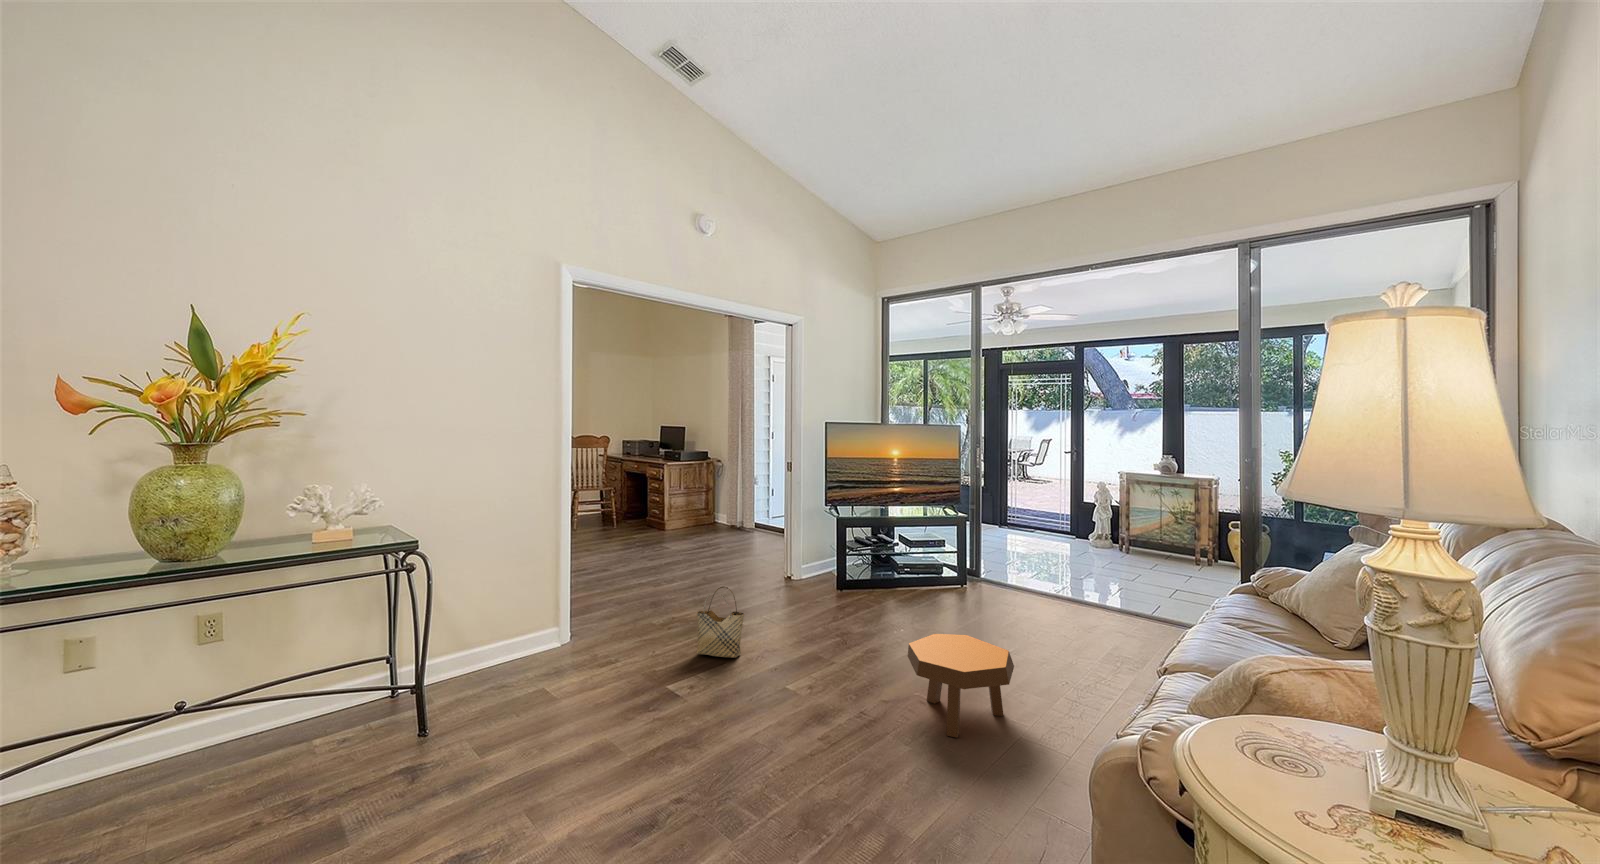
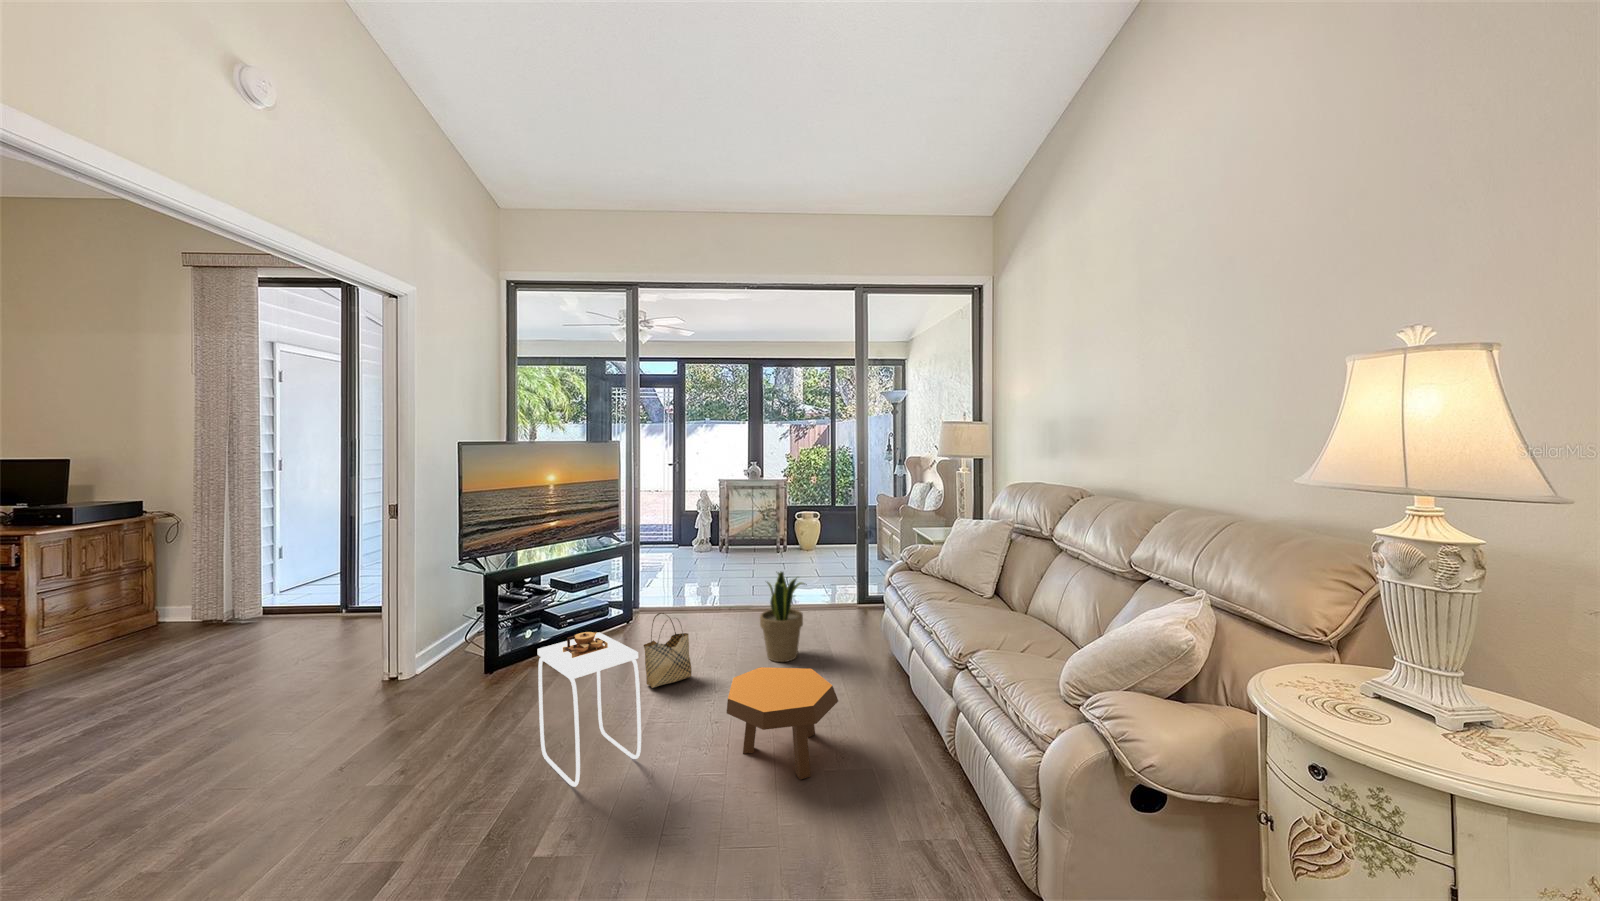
side table: none [801,562,854,670] -> present [537,632,641,787]
potted plant: none [1032,562,1091,659] -> present [760,572,807,662]
woven basket: present [696,587,744,658] -> present [644,613,692,688]

